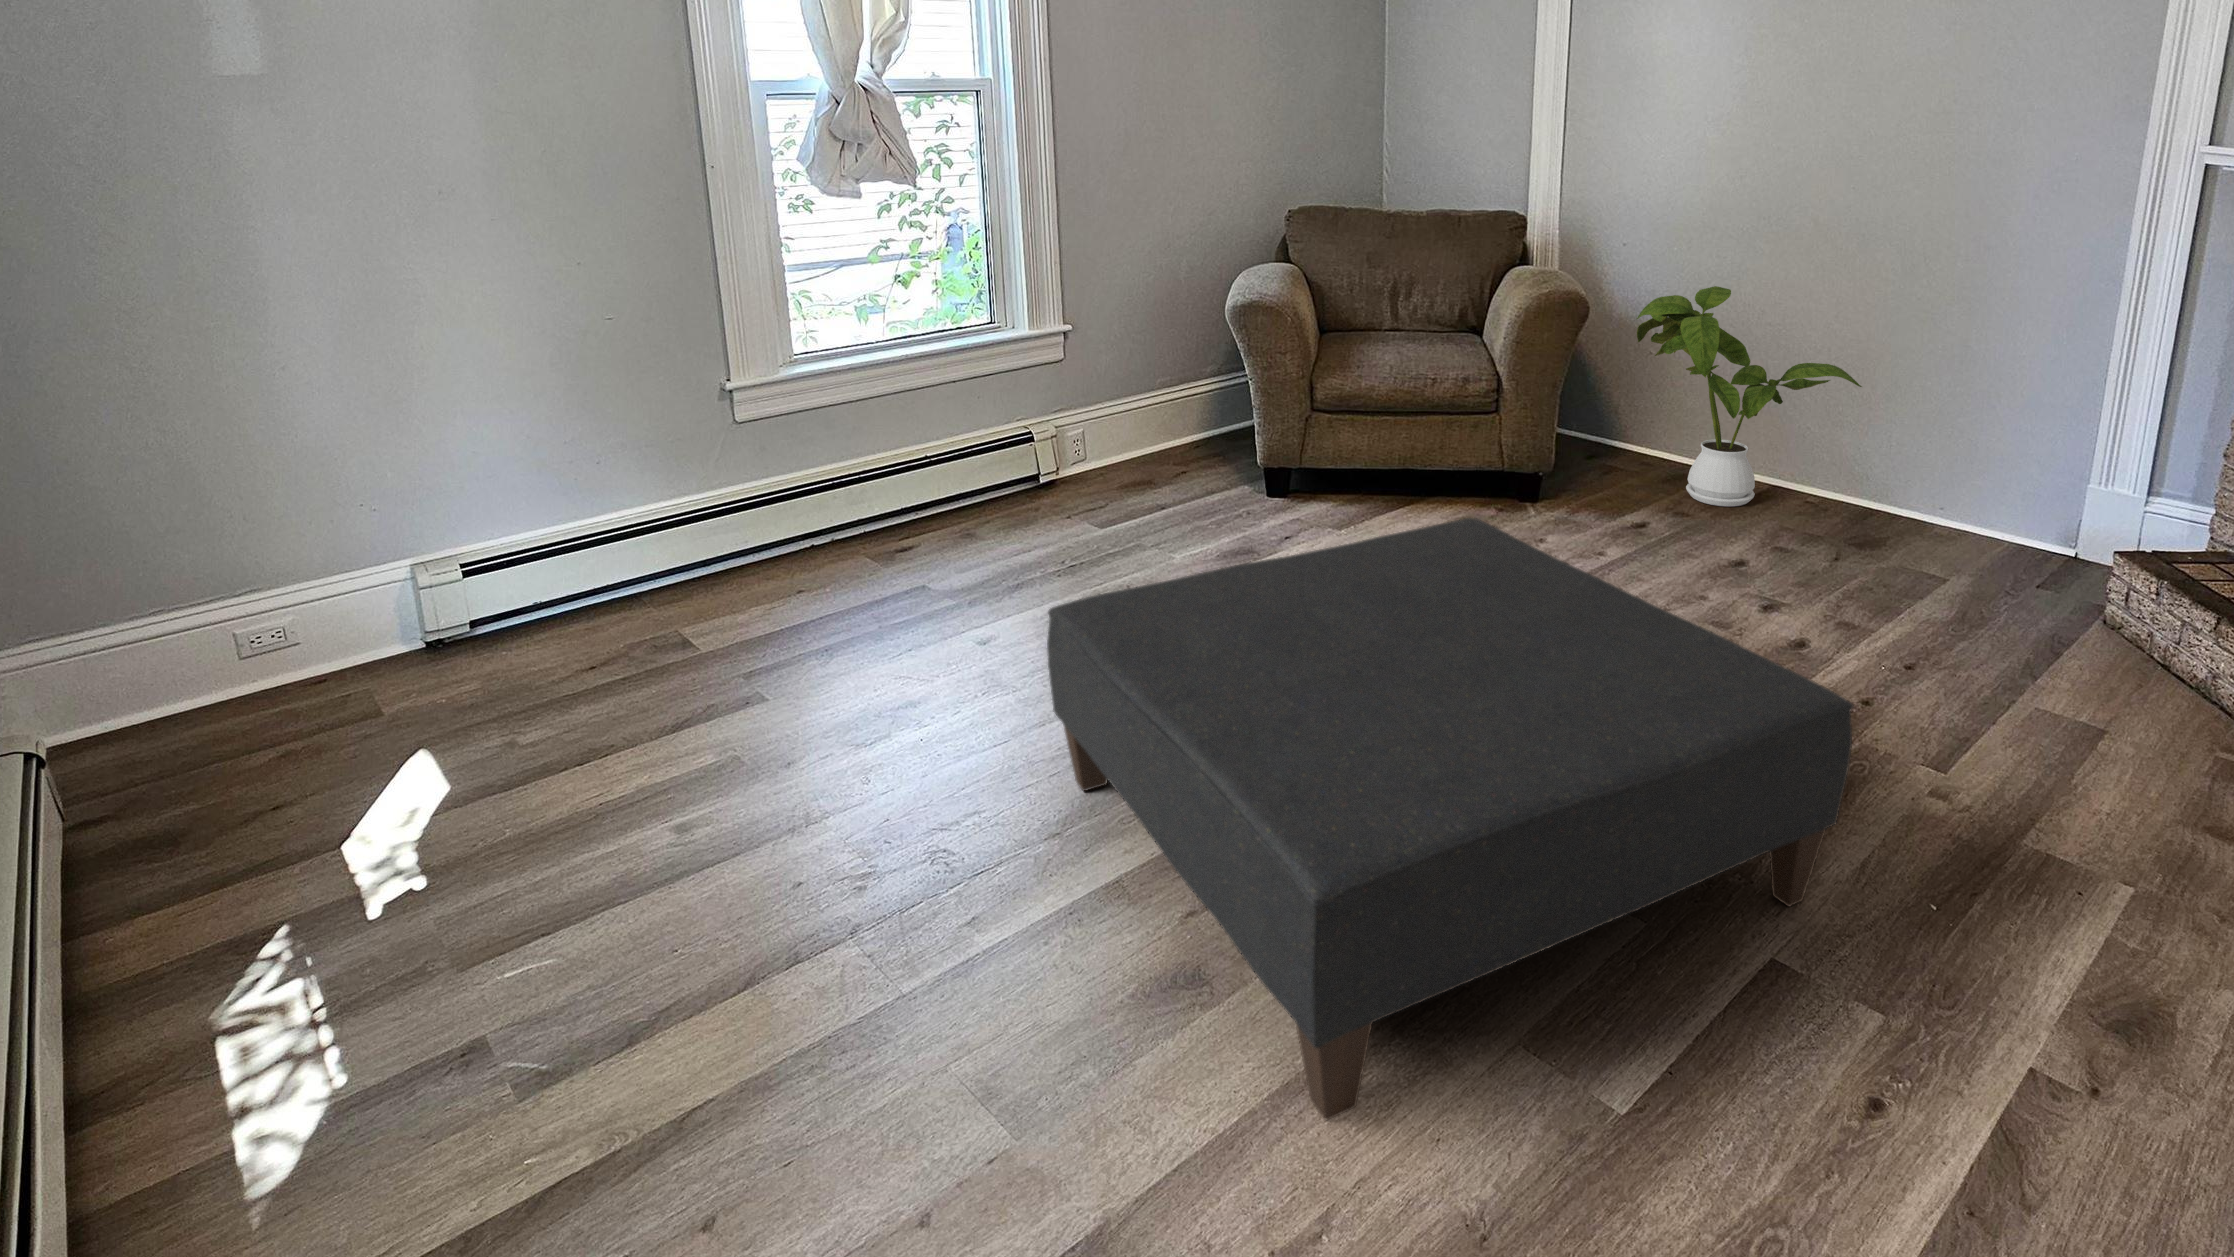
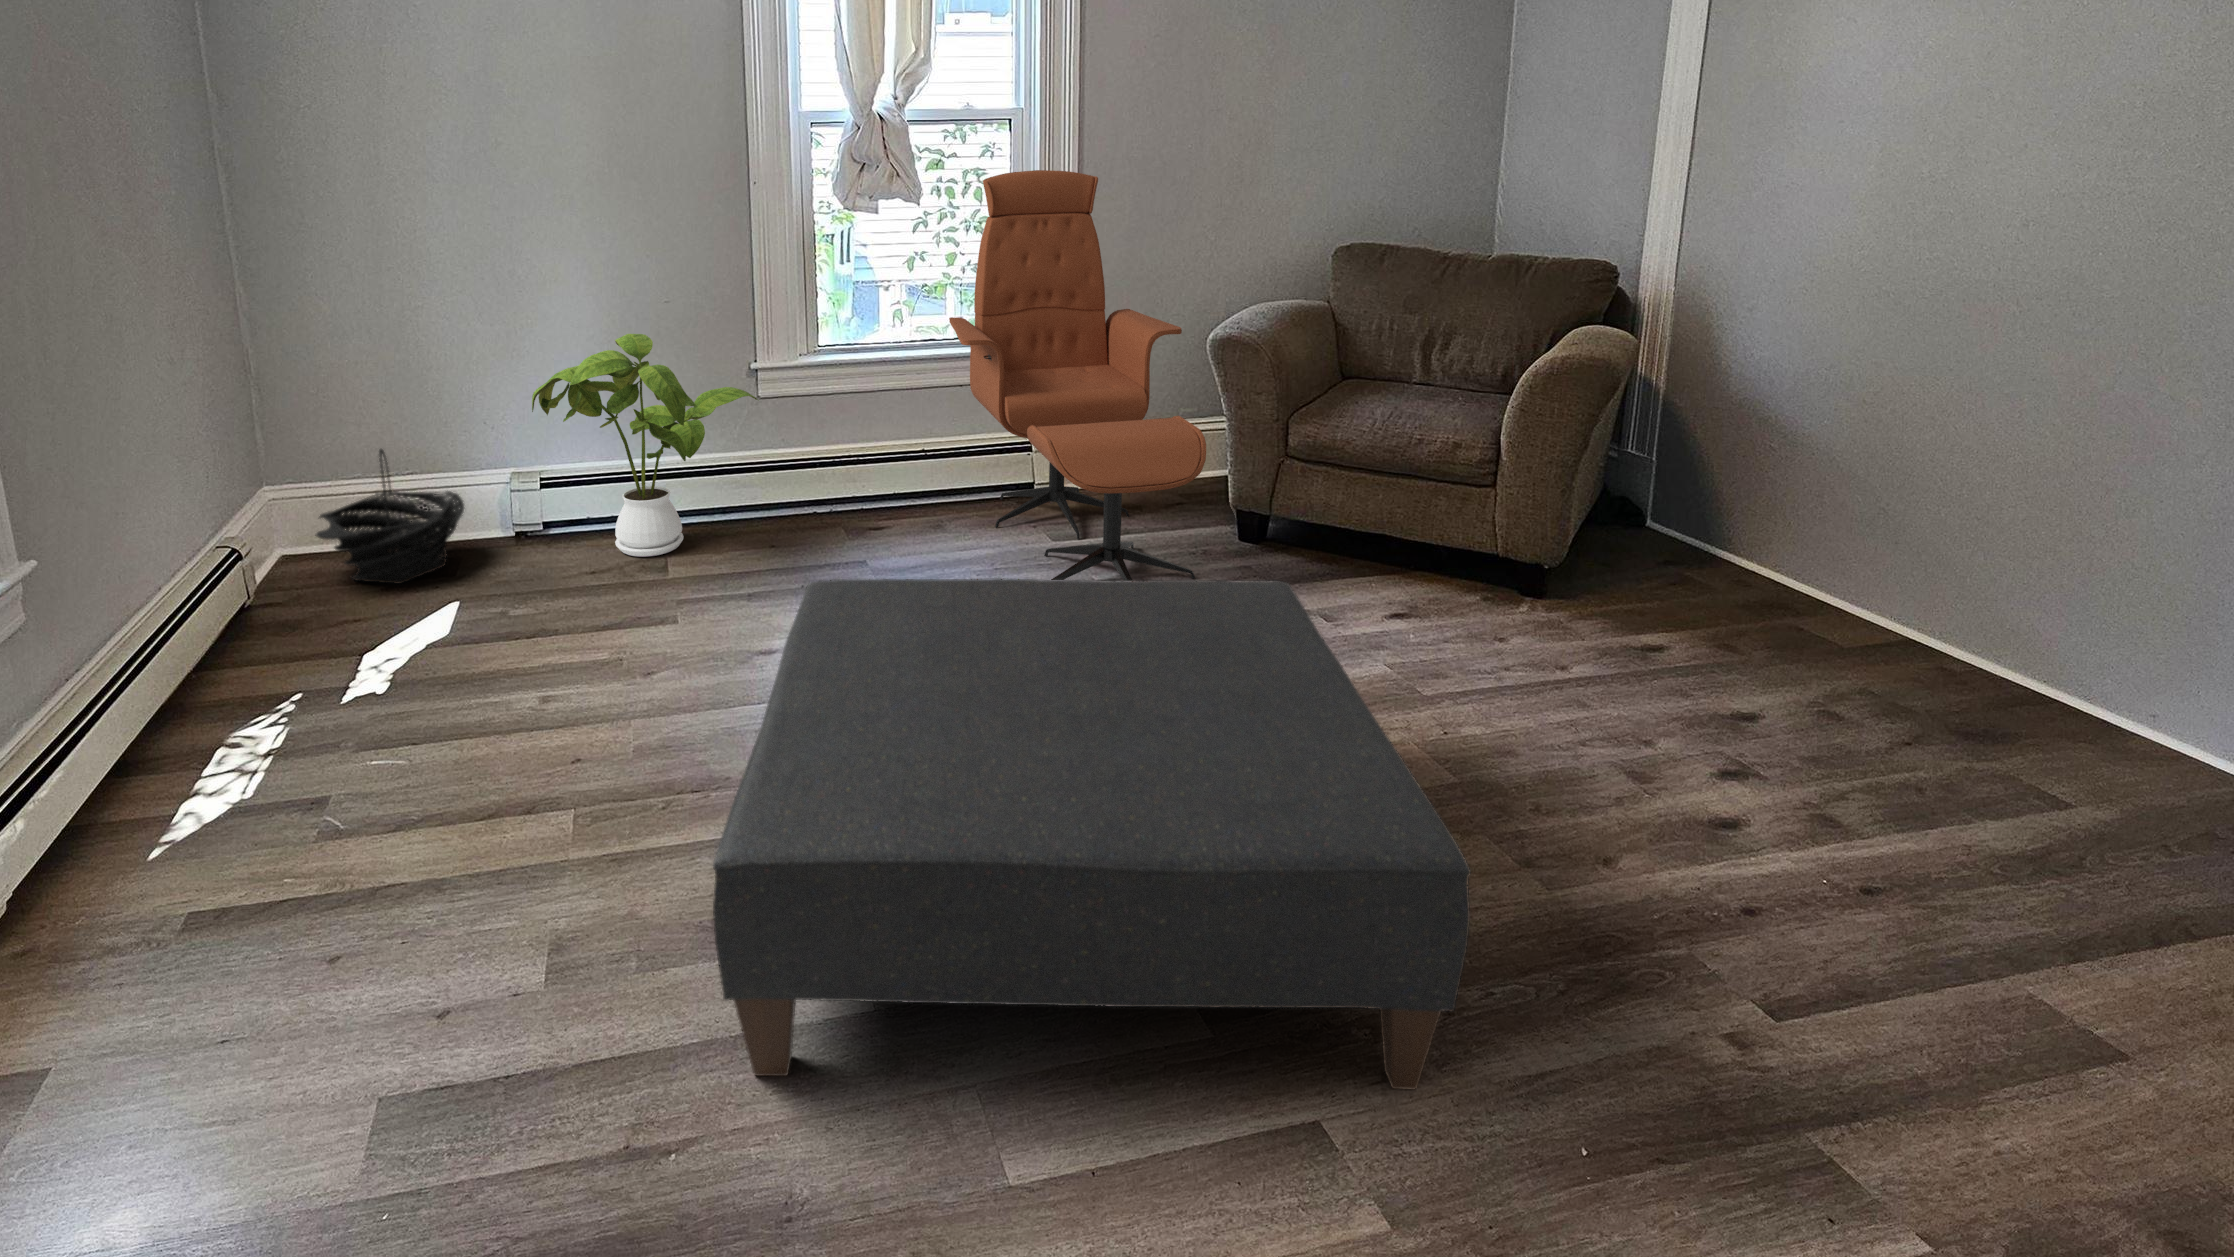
lounge chair: none [949,143,1284,585] -> present [949,170,1206,581]
house plant: present [1637,286,1862,506] -> present [532,334,758,557]
basket: none [109,567,364,768] -> present [316,449,464,584]

